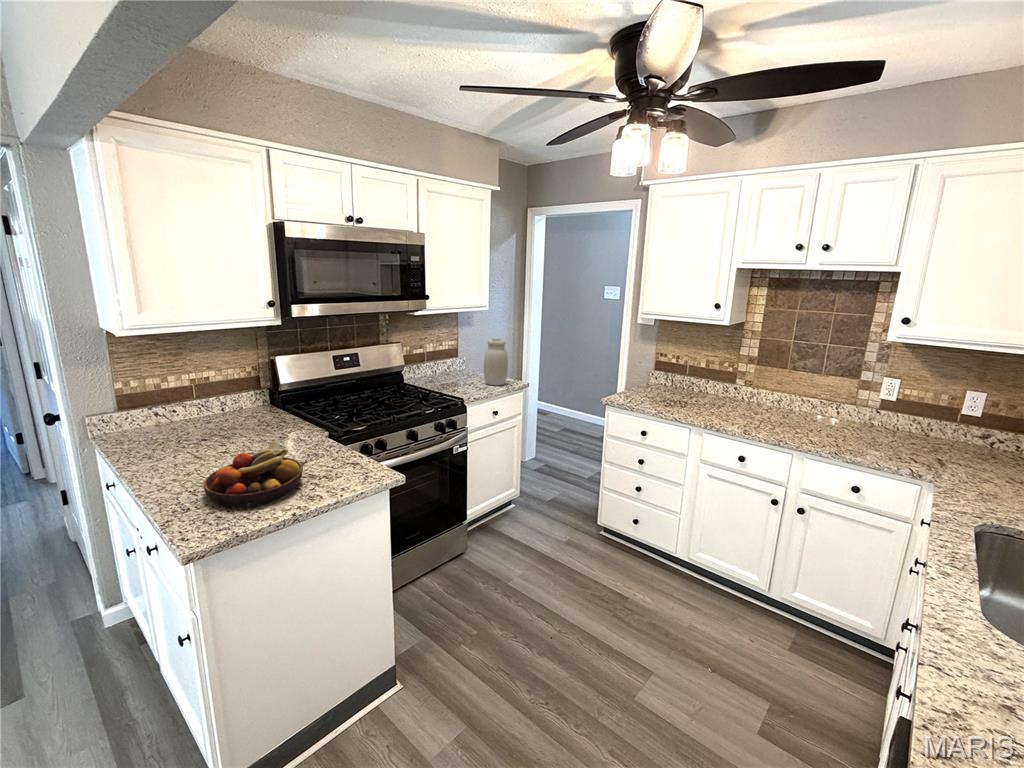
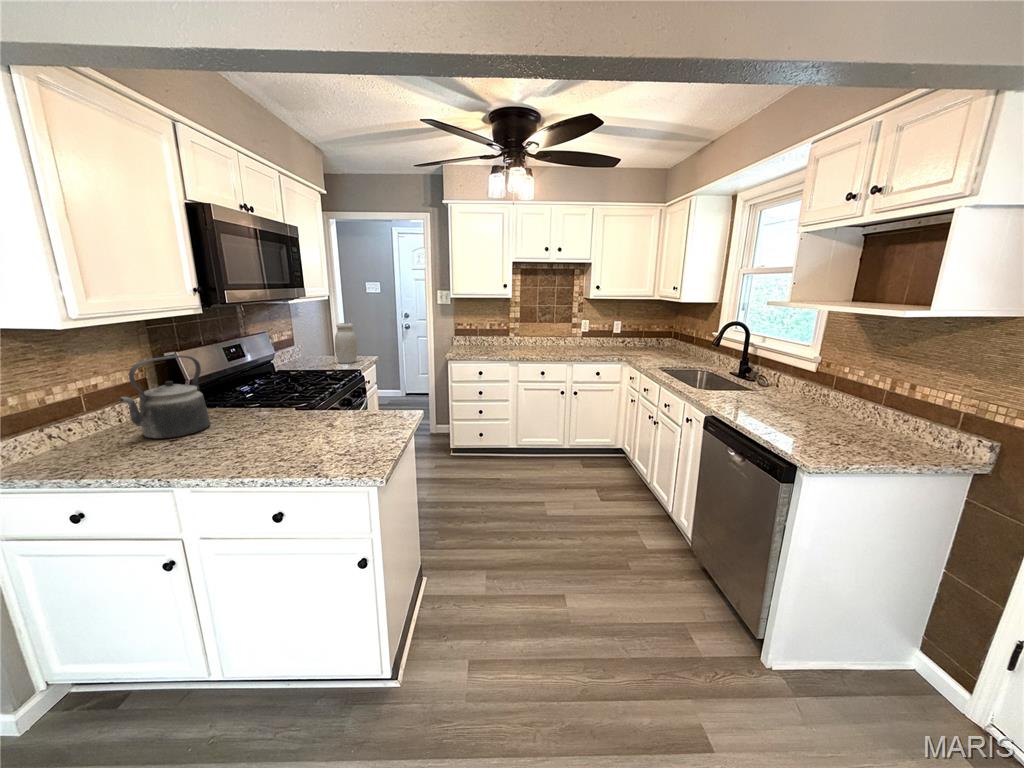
kettle: none [178,362,256,438] -> present [120,355,210,439]
fruit bowl: present [203,439,303,508] -> none [286,405,370,455]

